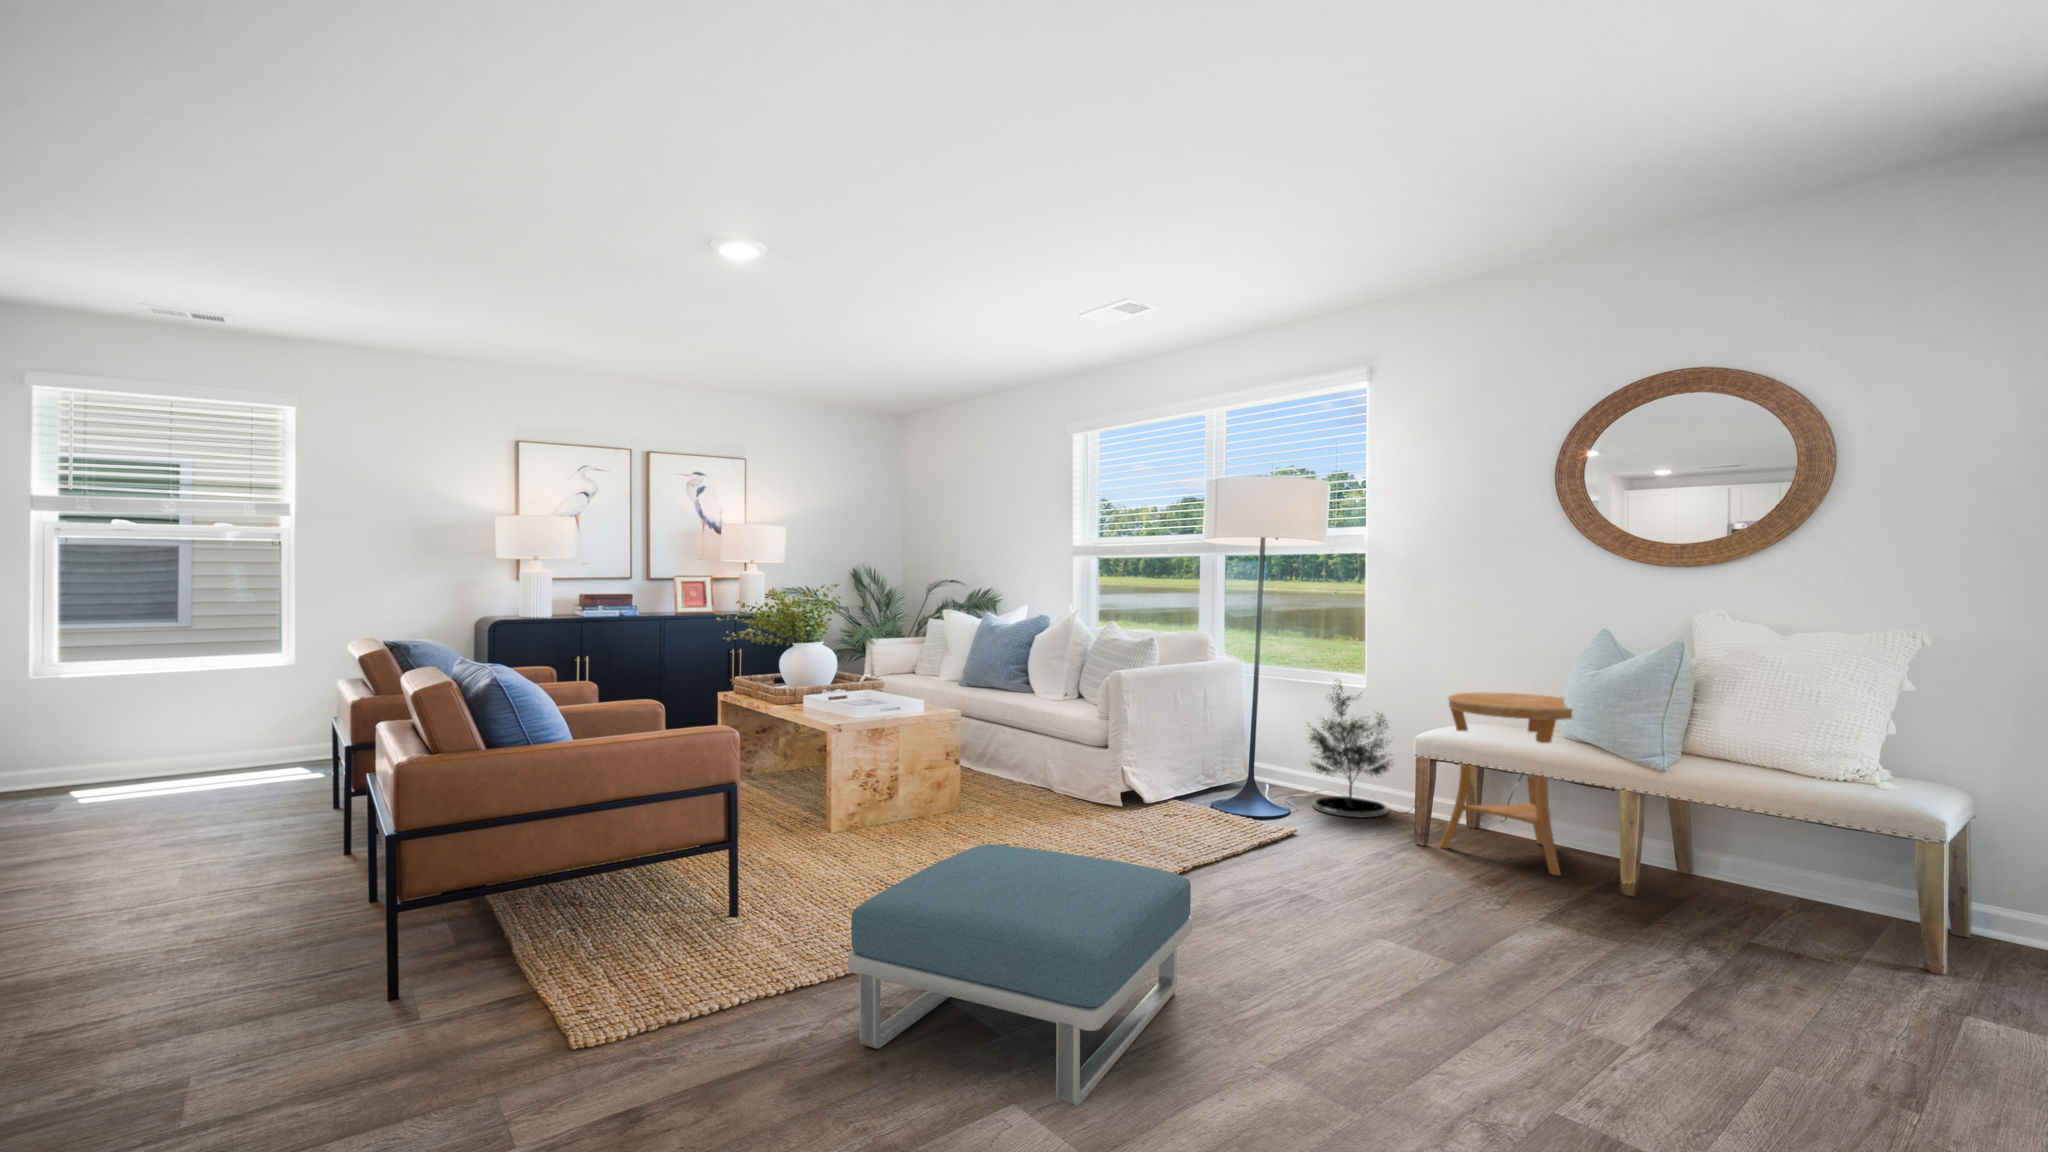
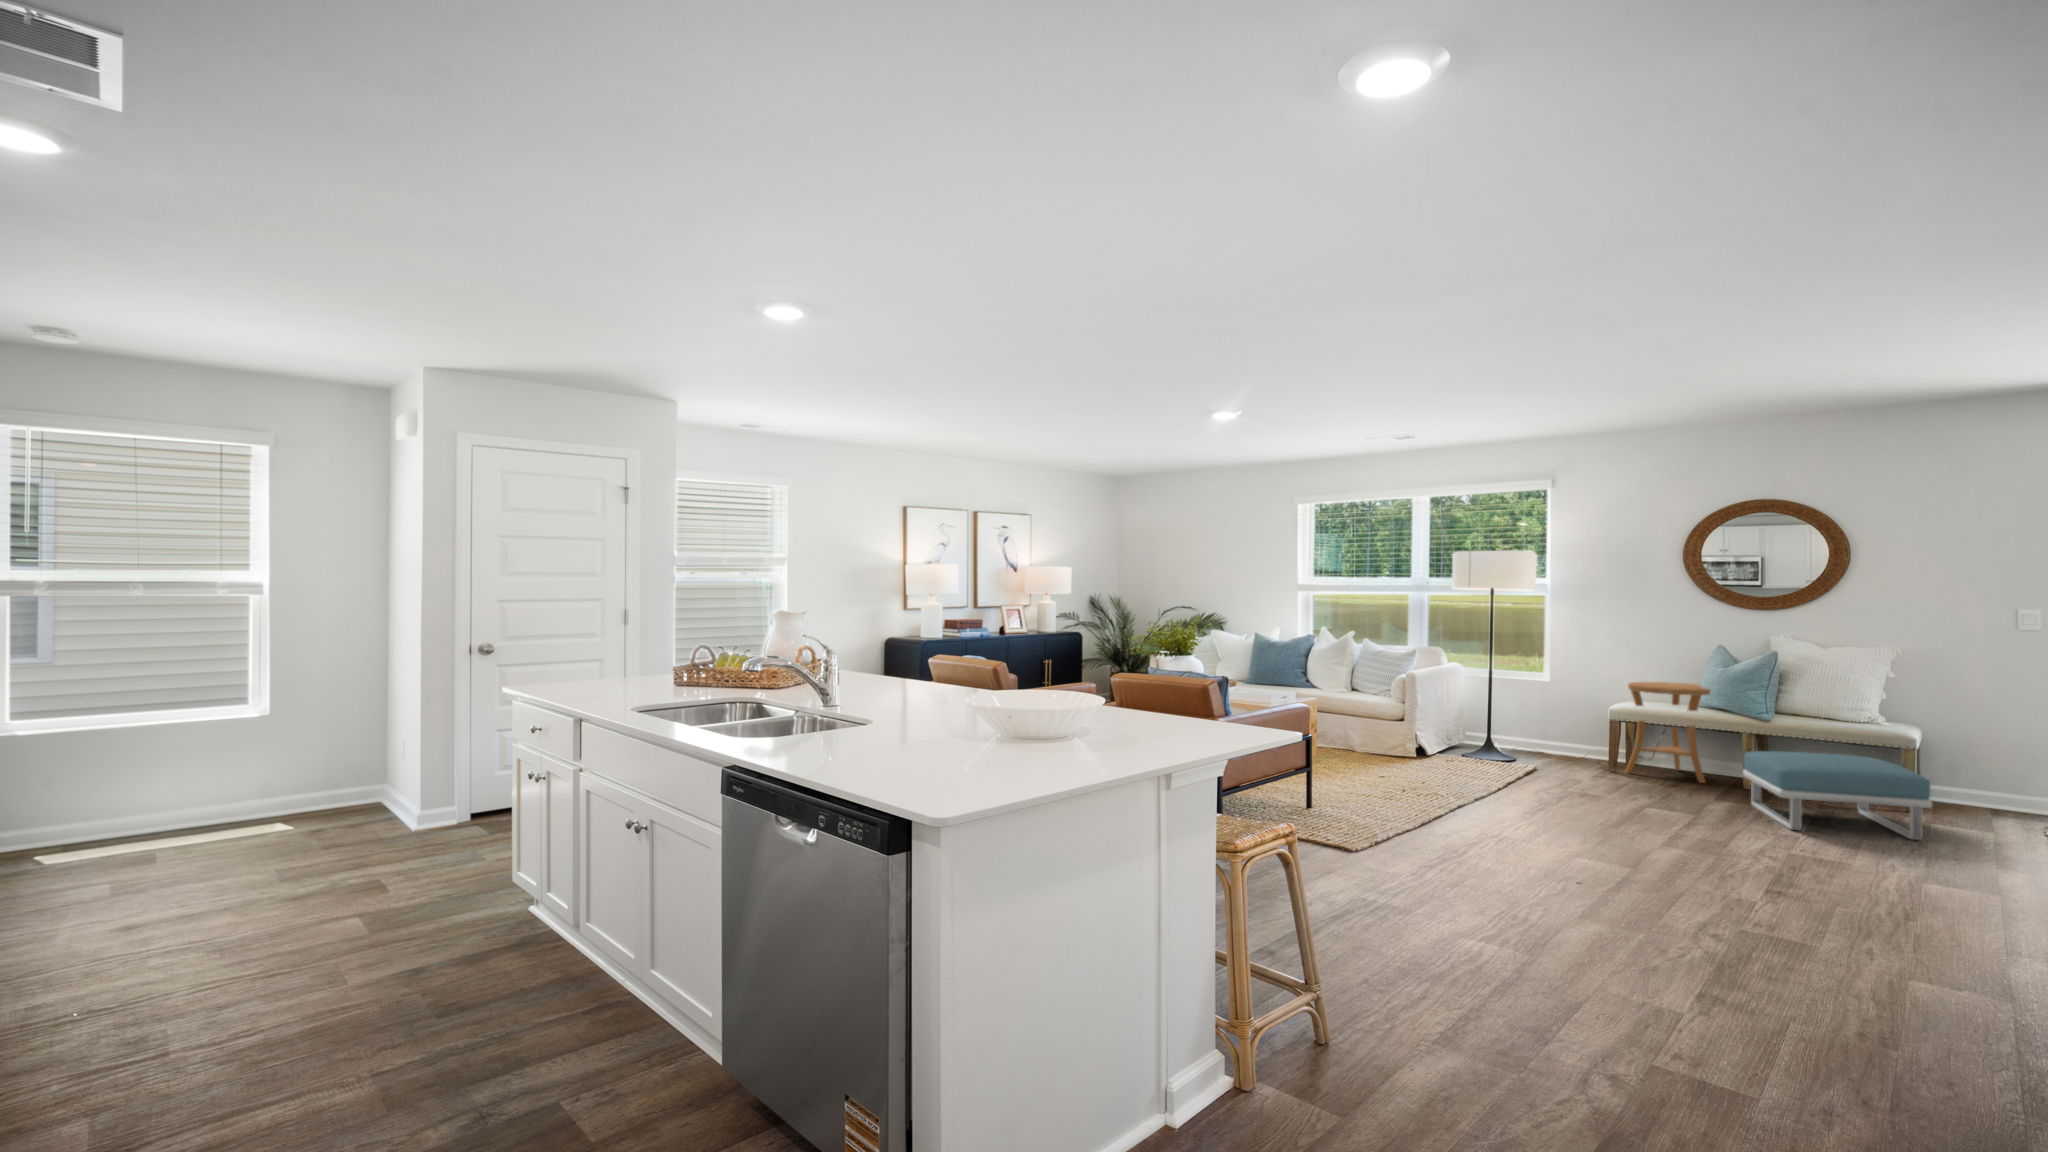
potted tree: present [1310,680,1392,817] -> none [1520,675,1578,761]
footstool: present [848,844,1192,1106] -> present [1743,751,1932,840]

